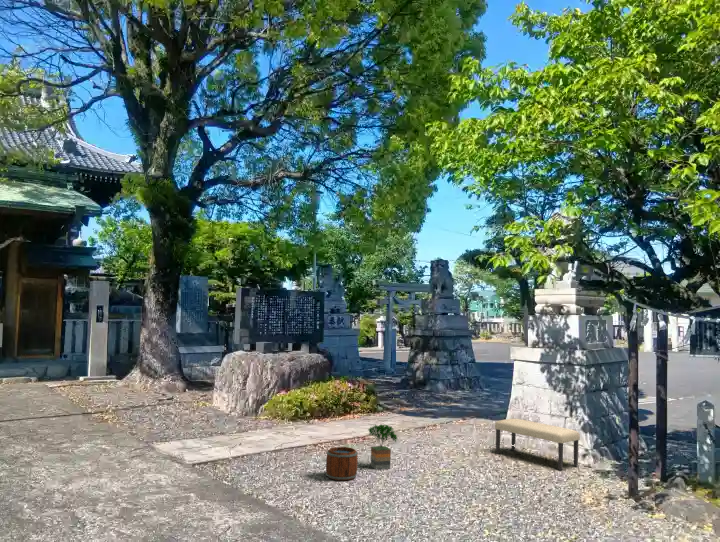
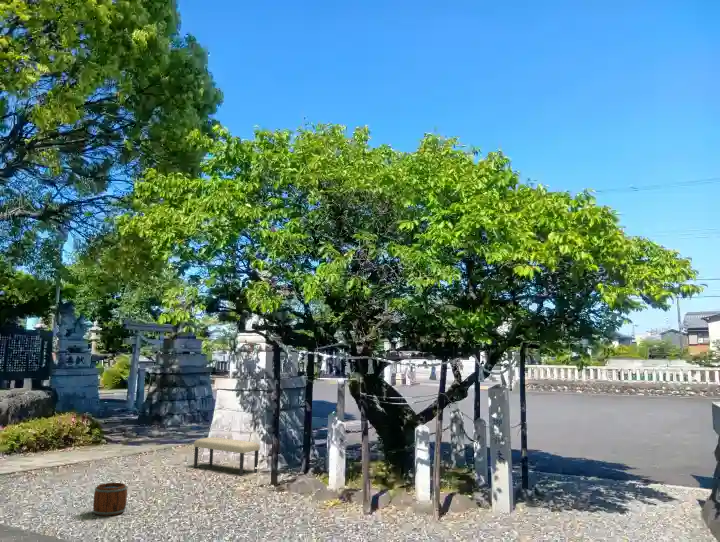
potted tree: present [369,425,397,469] -> none [69,445,98,485]
bucket: present [326,447,358,481] -> present [93,483,127,516]

